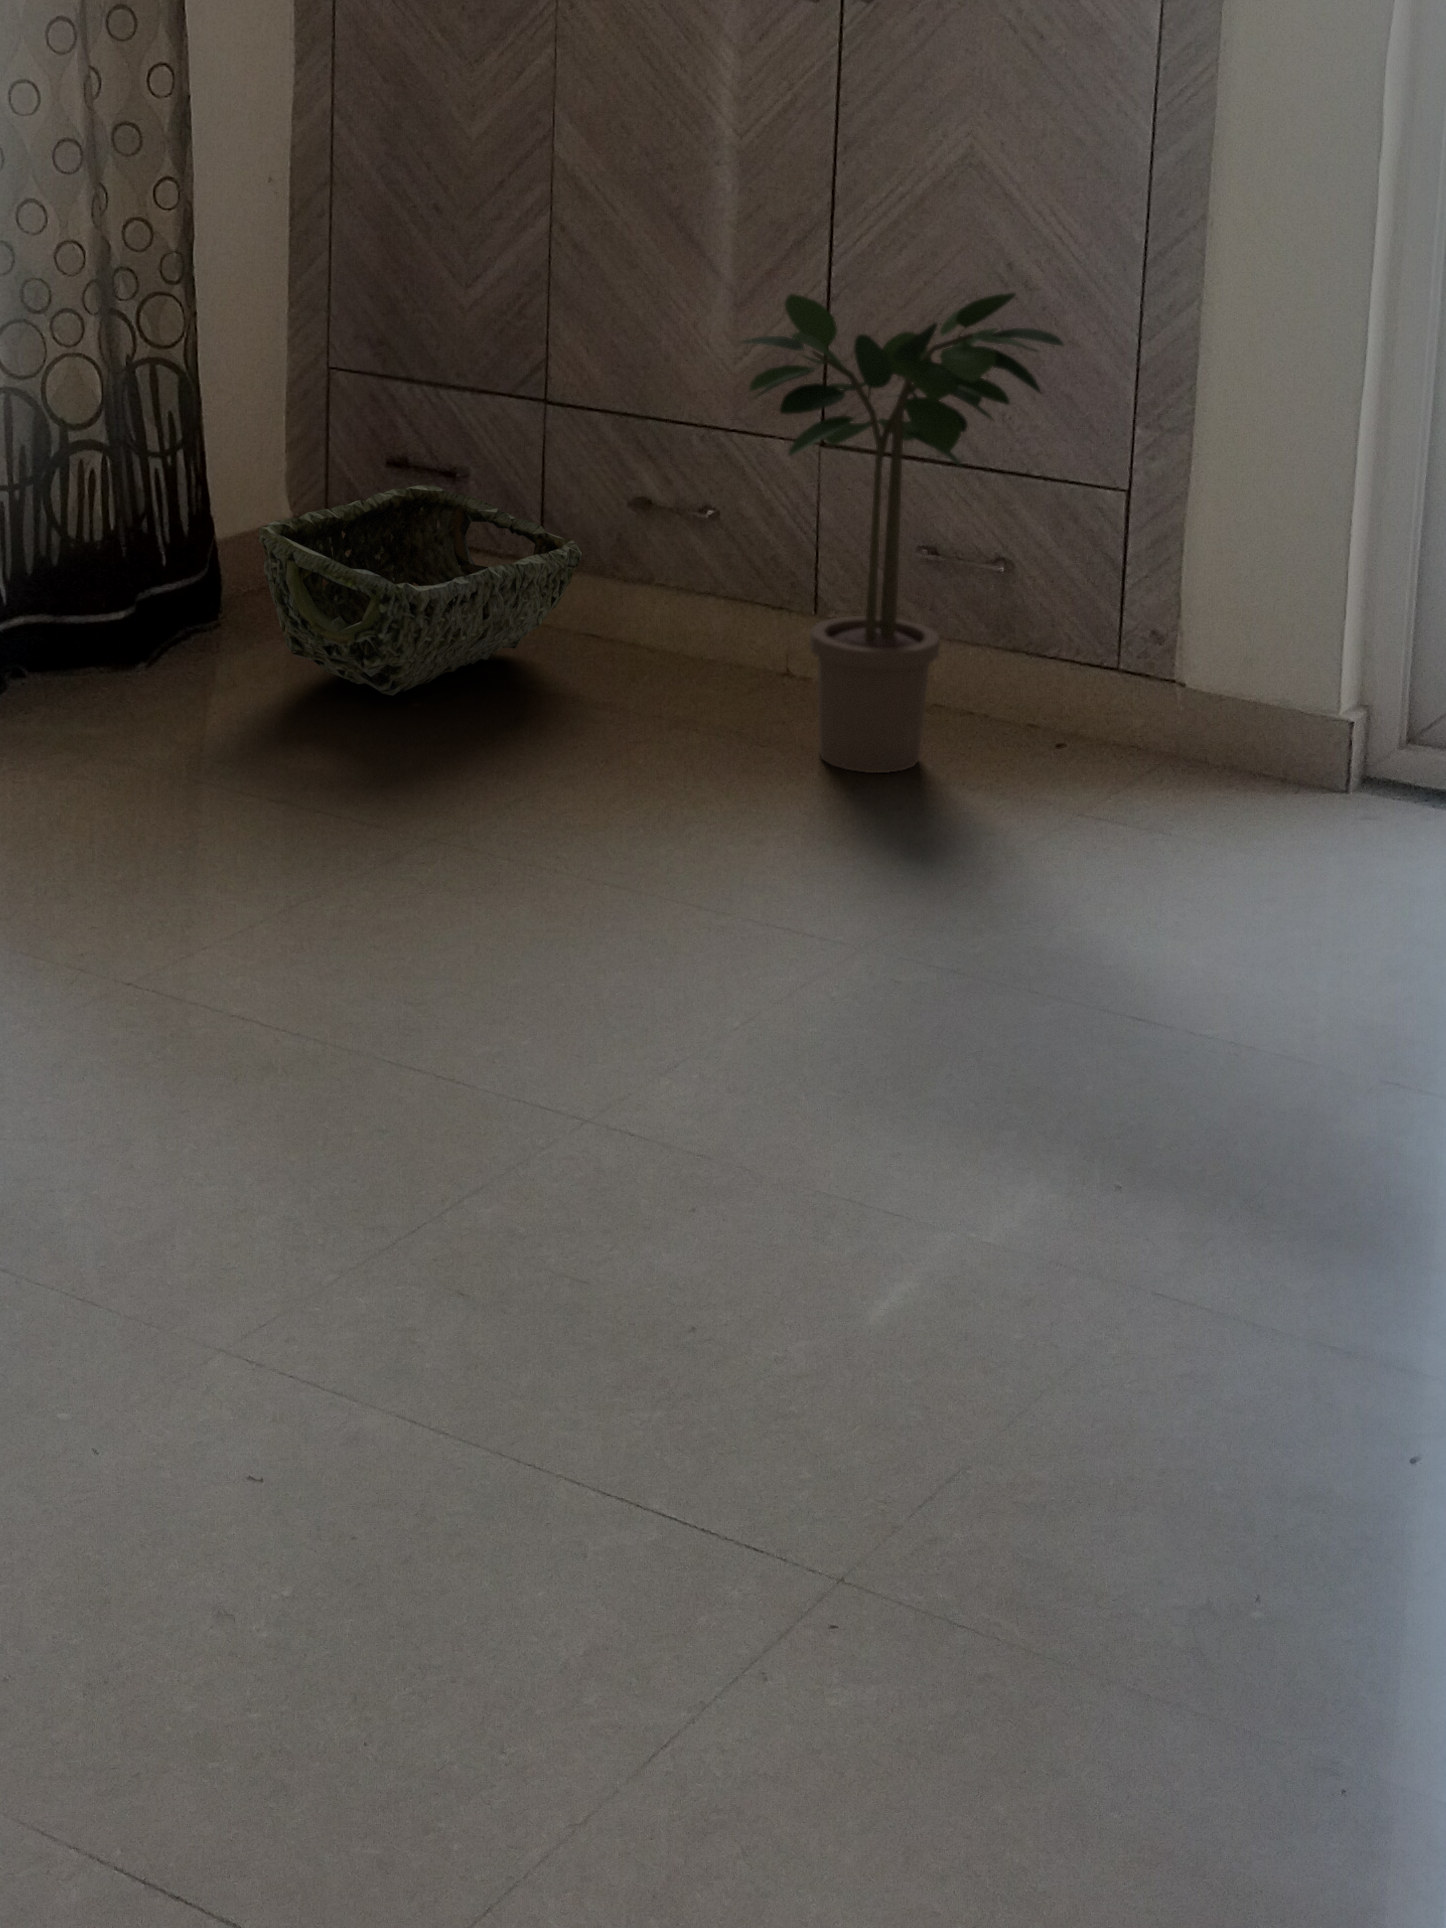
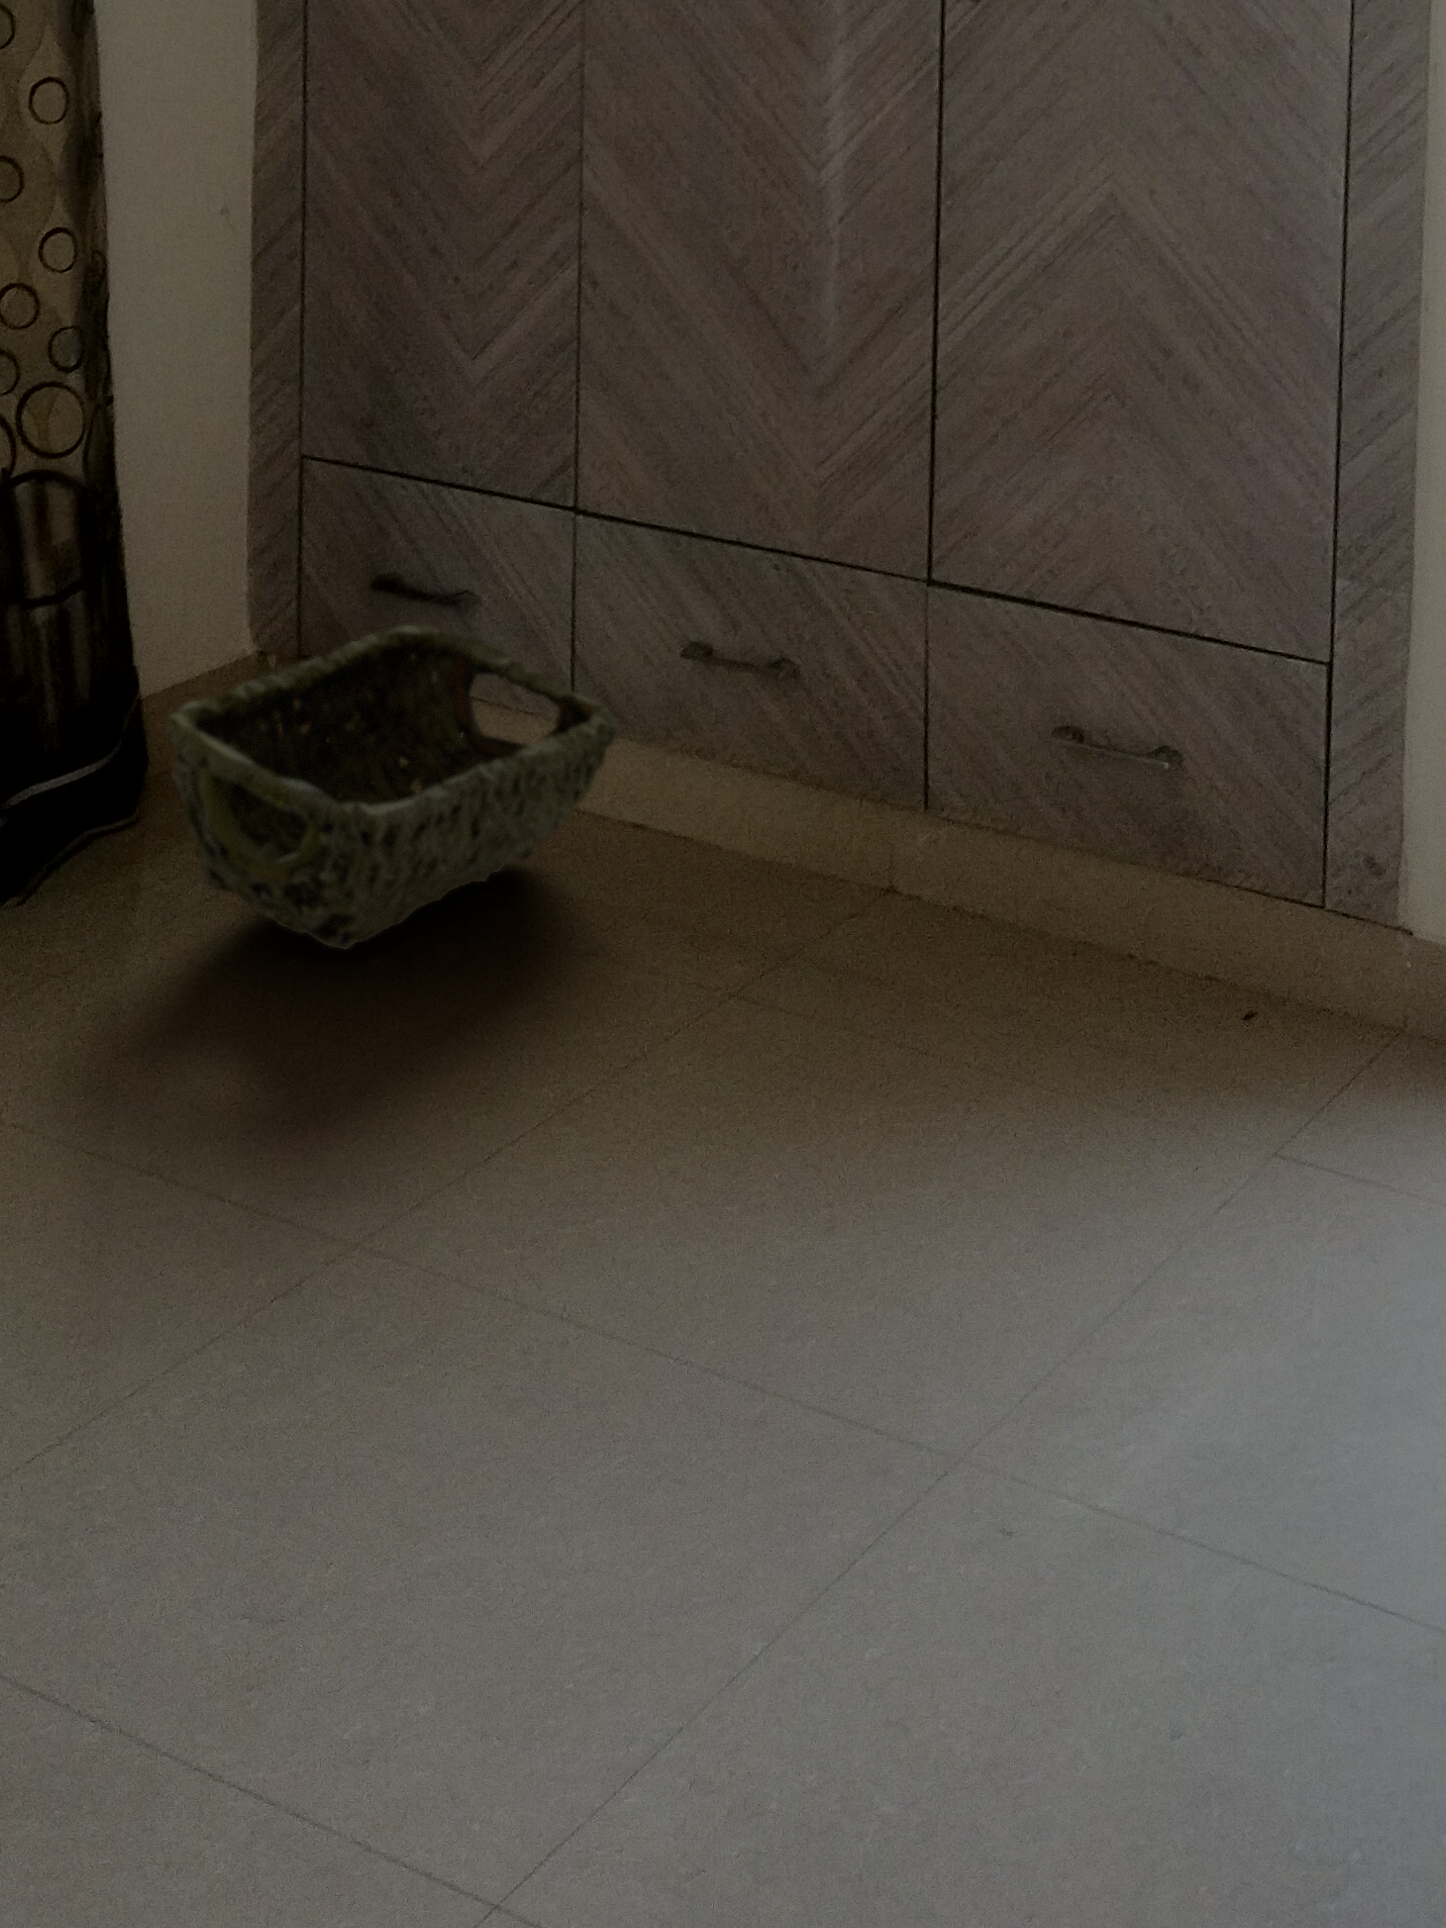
potted plant: present [739,293,1064,773] -> none [799,404,1239,1078]

